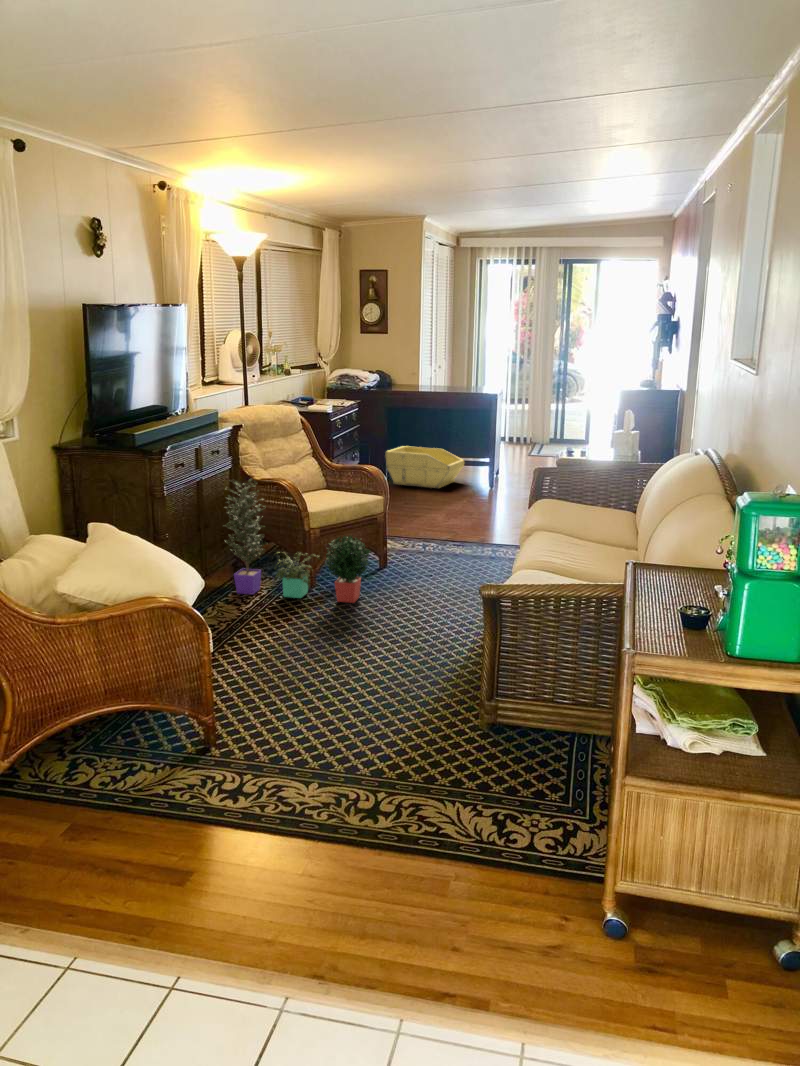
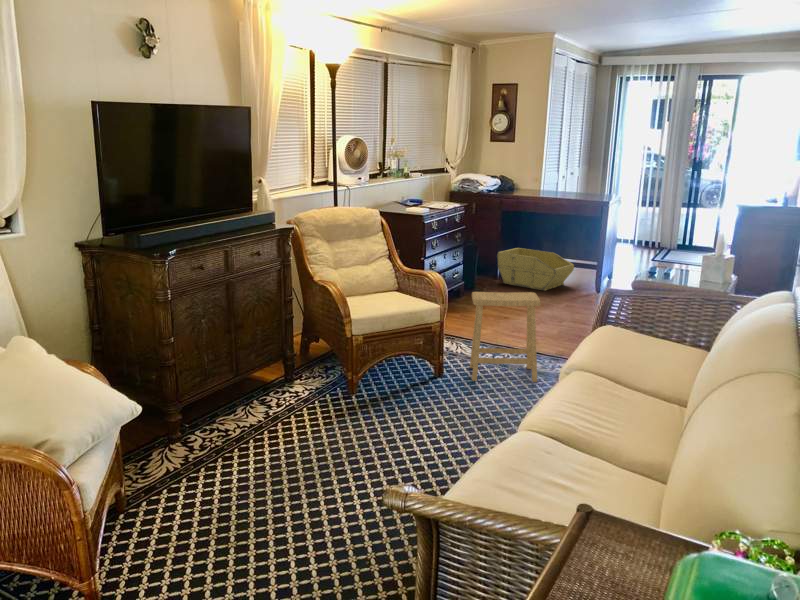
potted plant: present [225,479,370,603] -> none [264,280,404,422]
footstool: none [405,480,472,567] -> present [470,292,541,382]

